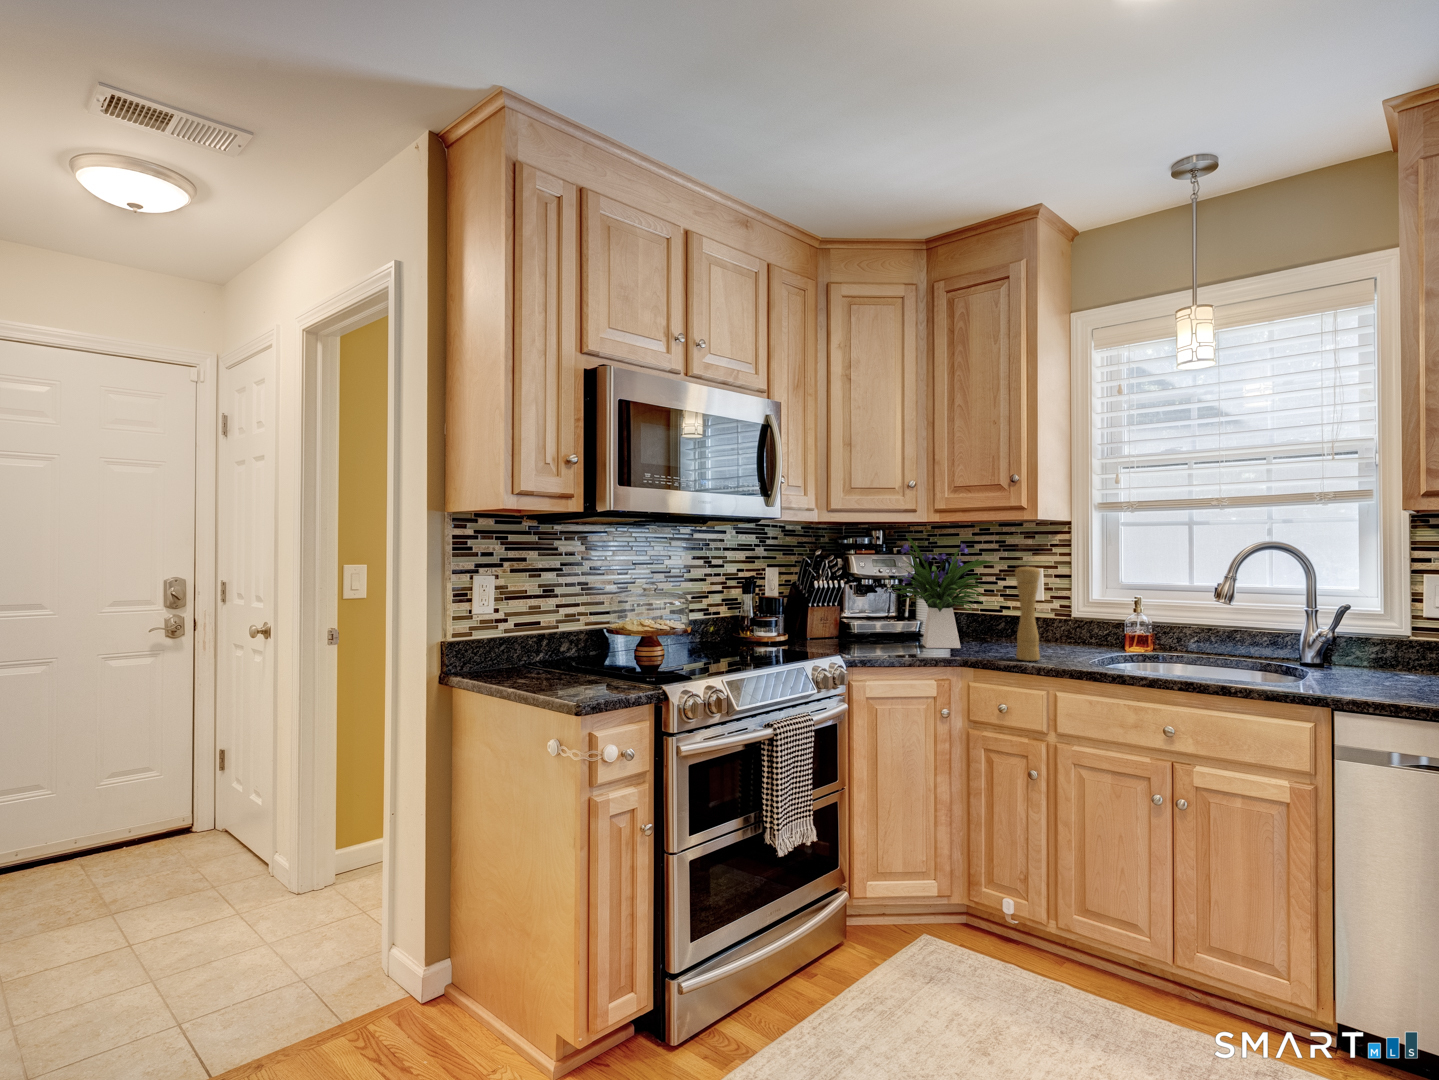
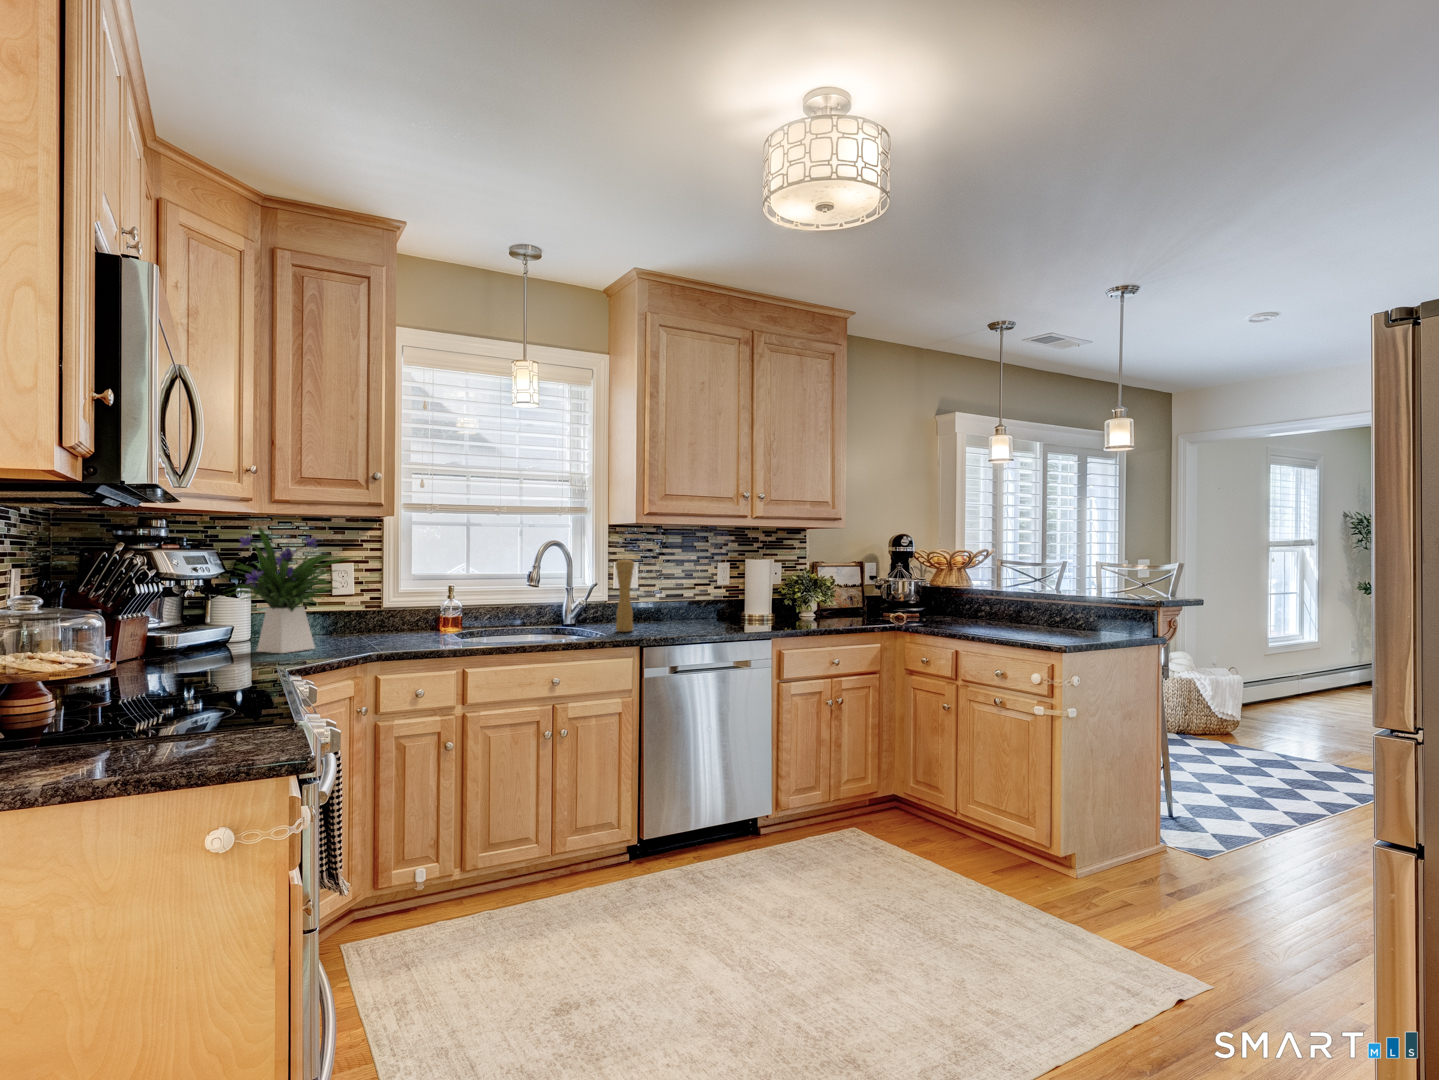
pepper mill: present [1015,566,1040,661] -> present [616,559,634,632]

